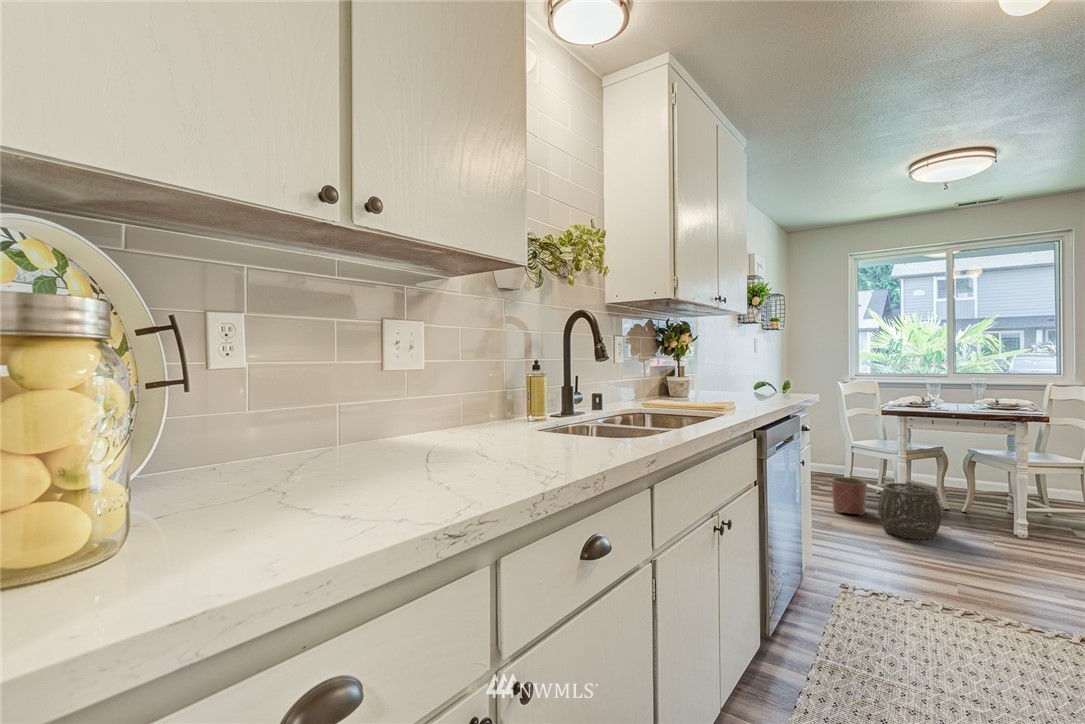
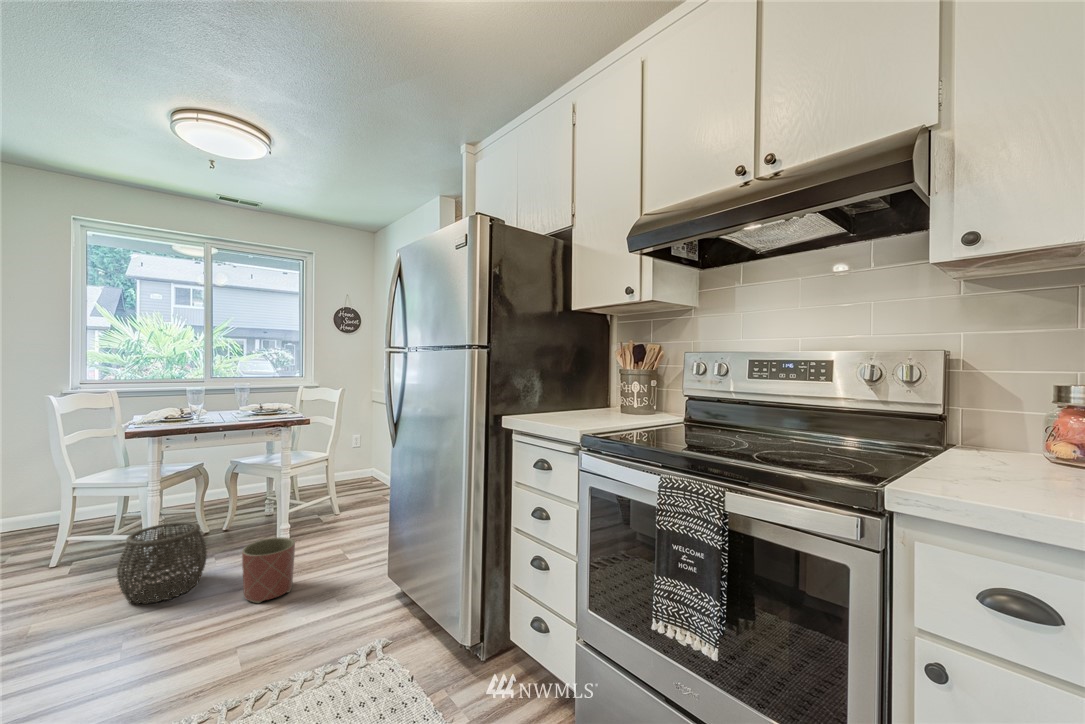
planter: present [832,477,867,515] -> present [242,537,295,603]

